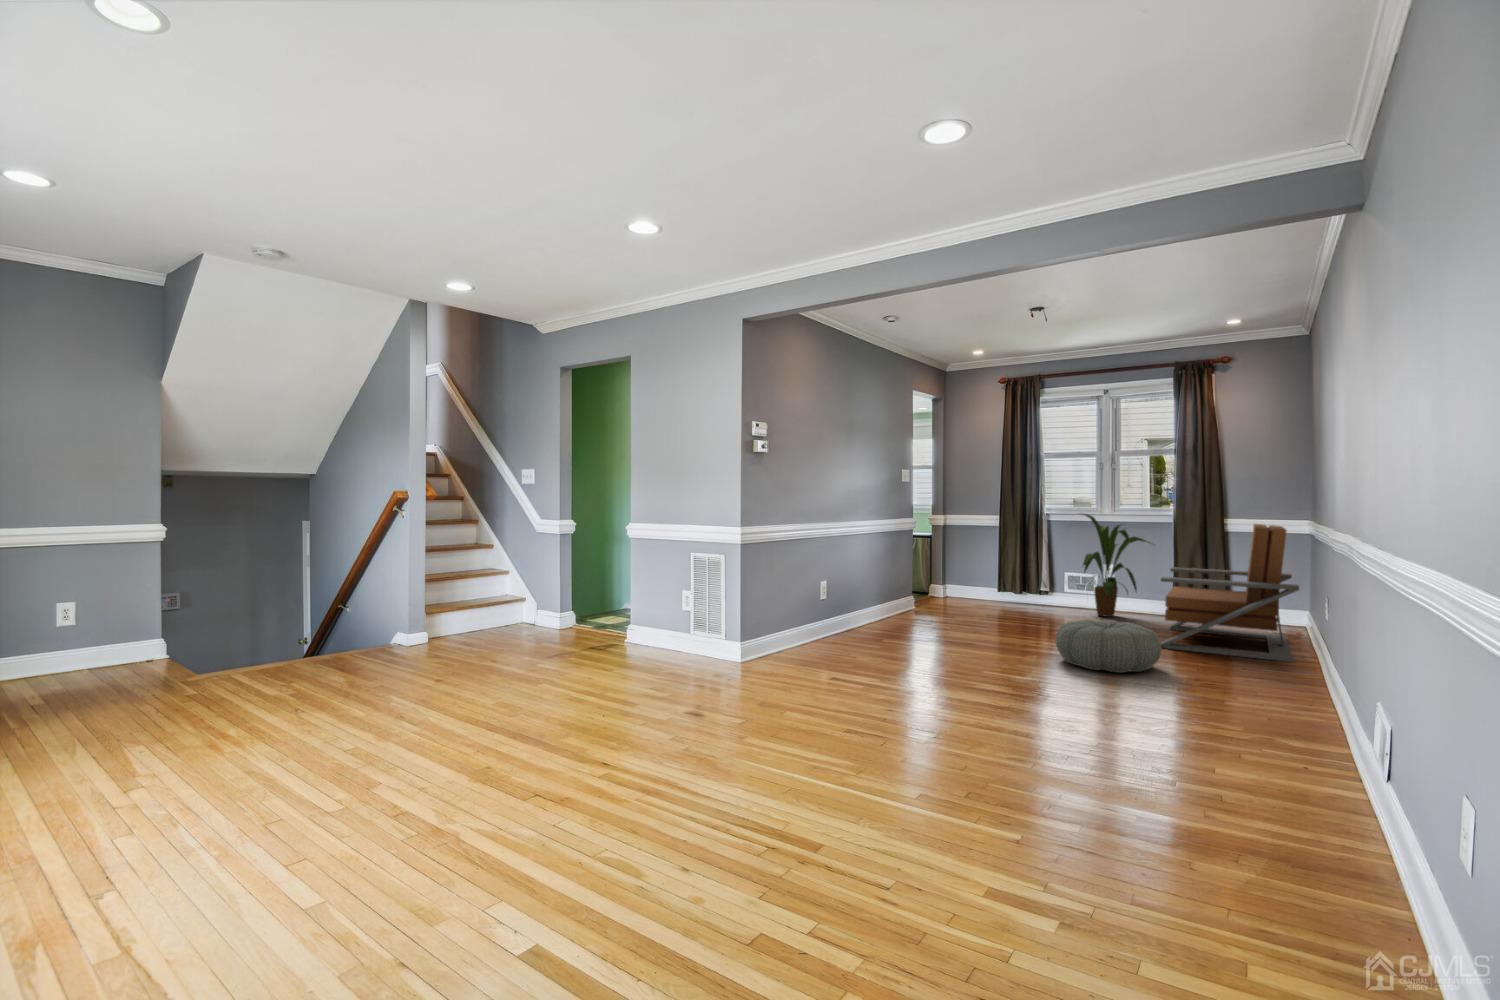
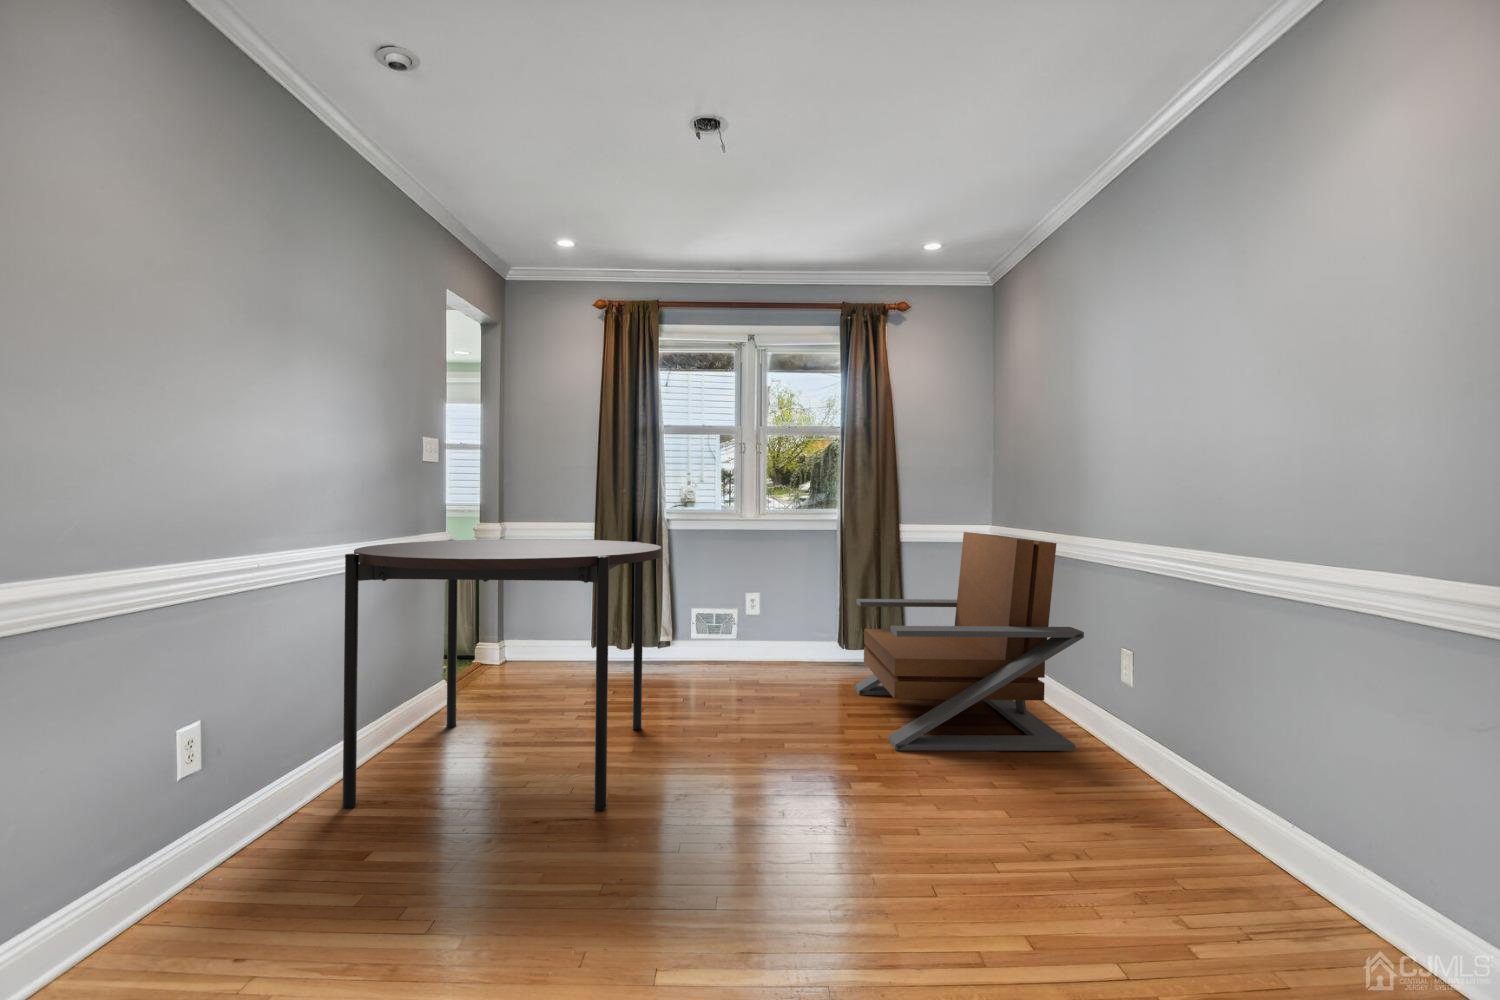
house plant: present [1083,514,1151,617] -> none [722,518,821,678]
dining table: none [873,522,1017,642] -> present [342,539,661,810]
pouf: present [1056,619,1161,673] -> none [780,735,986,879]

